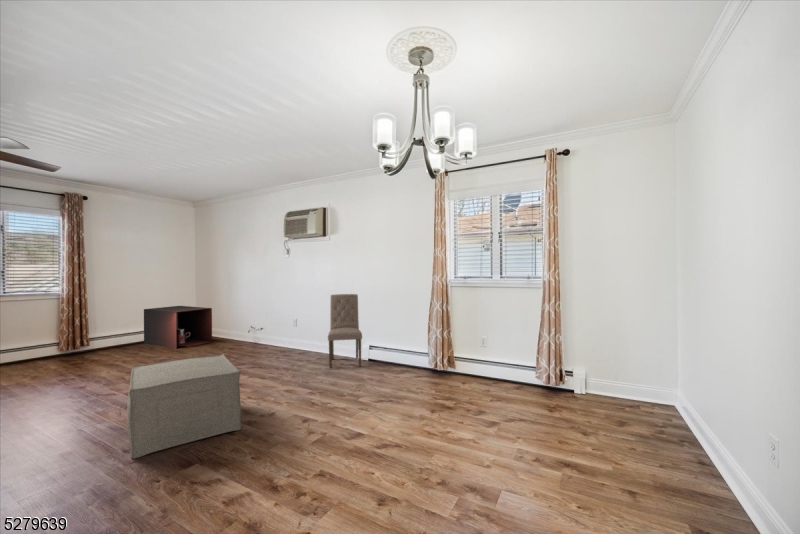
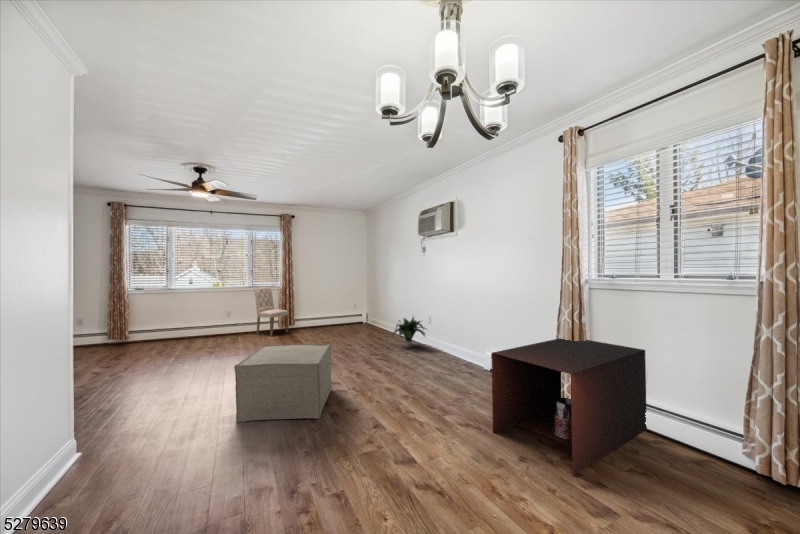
dining chair: present [328,294,362,368] -> present [254,287,289,336]
storage cabinet: present [144,306,212,349] -> present [492,338,647,476]
potted plant: none [251,319,294,353] -> present [392,317,426,347]

